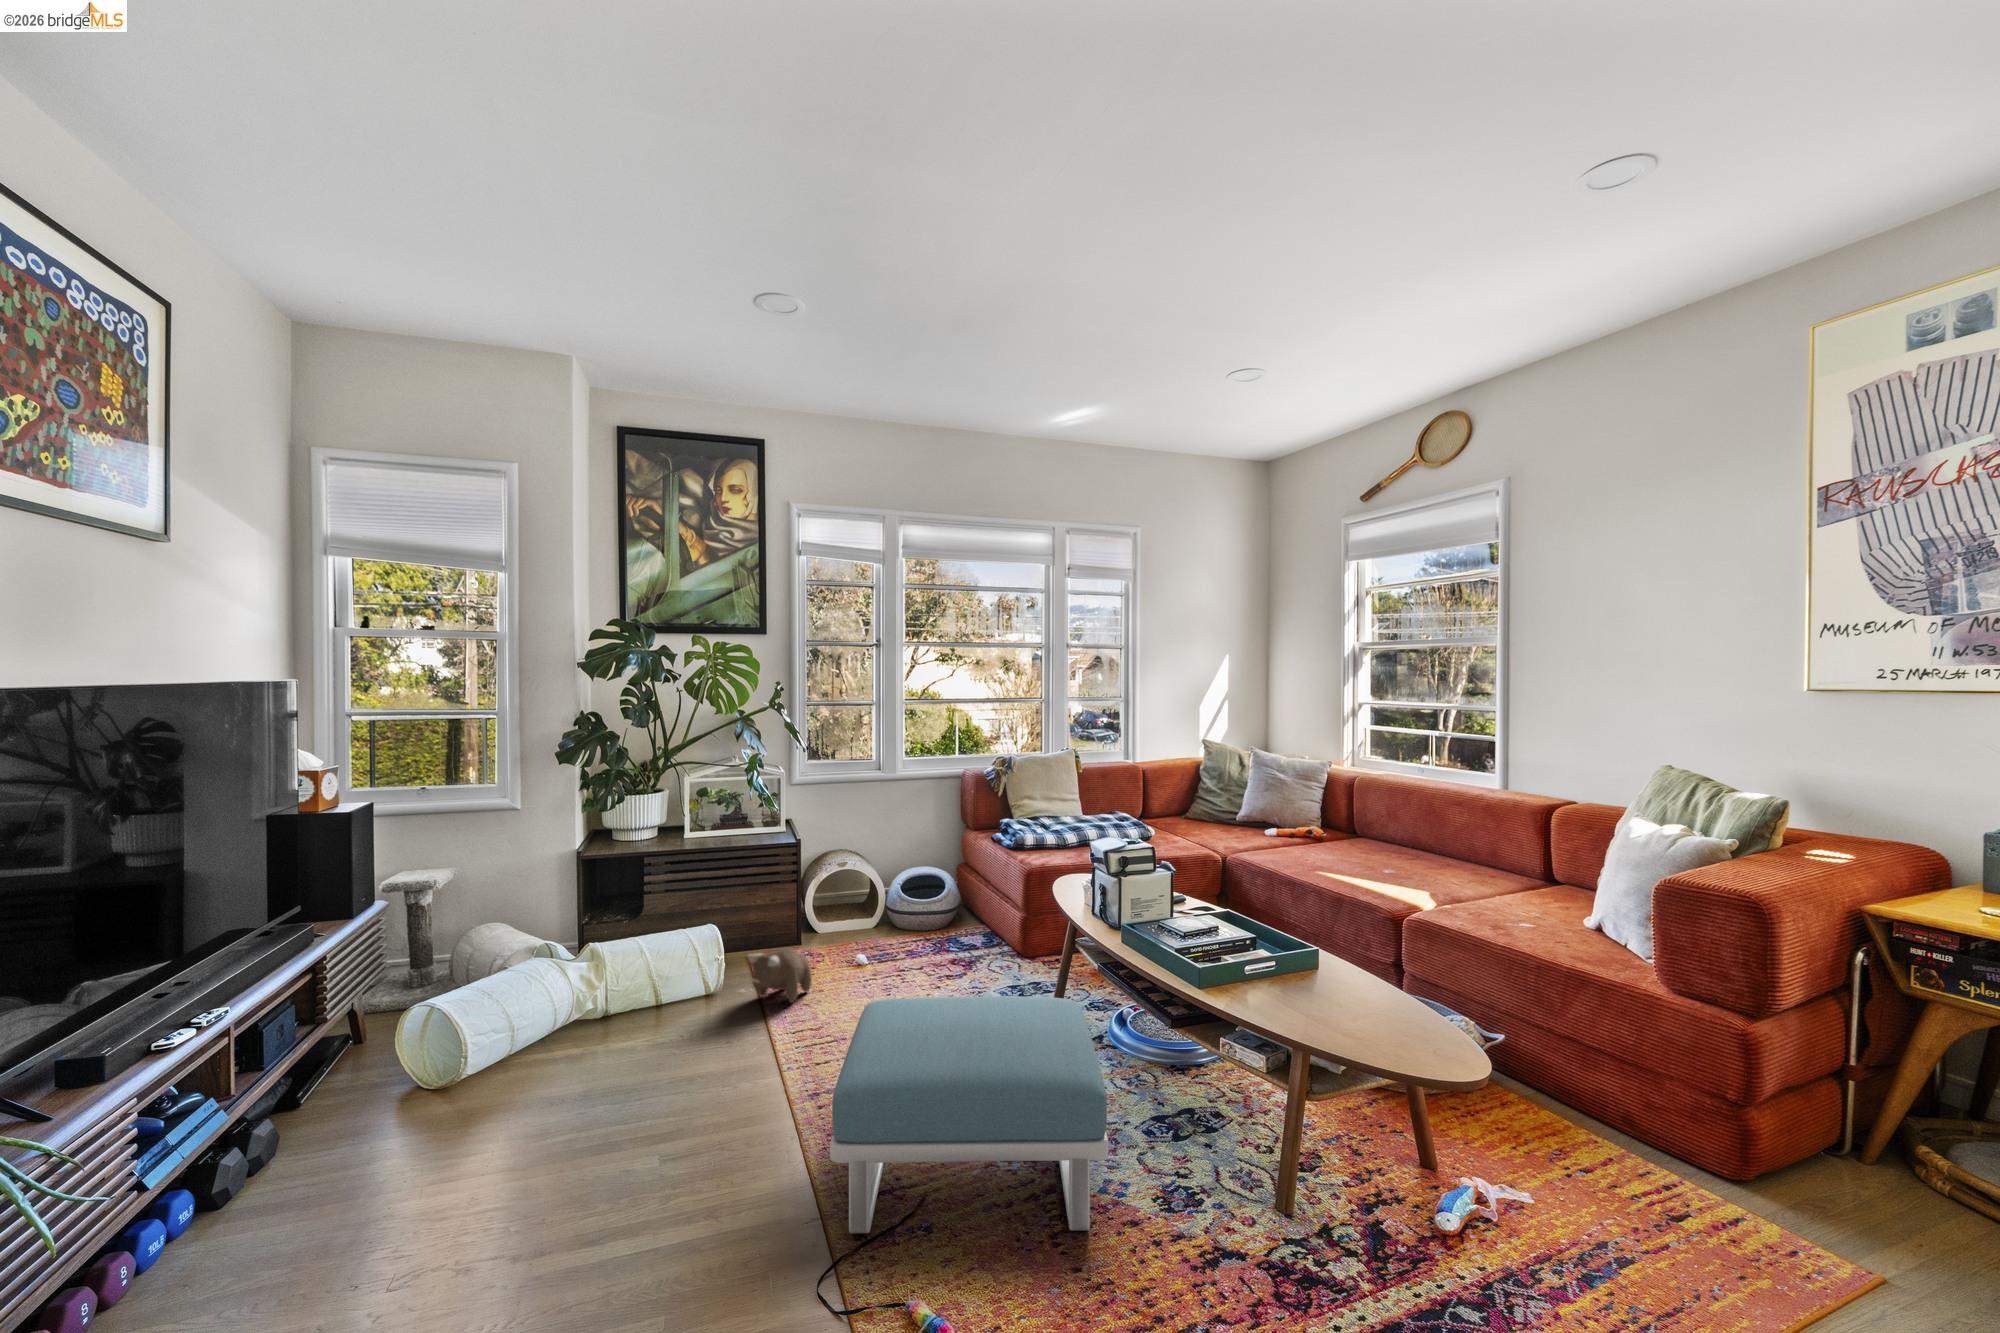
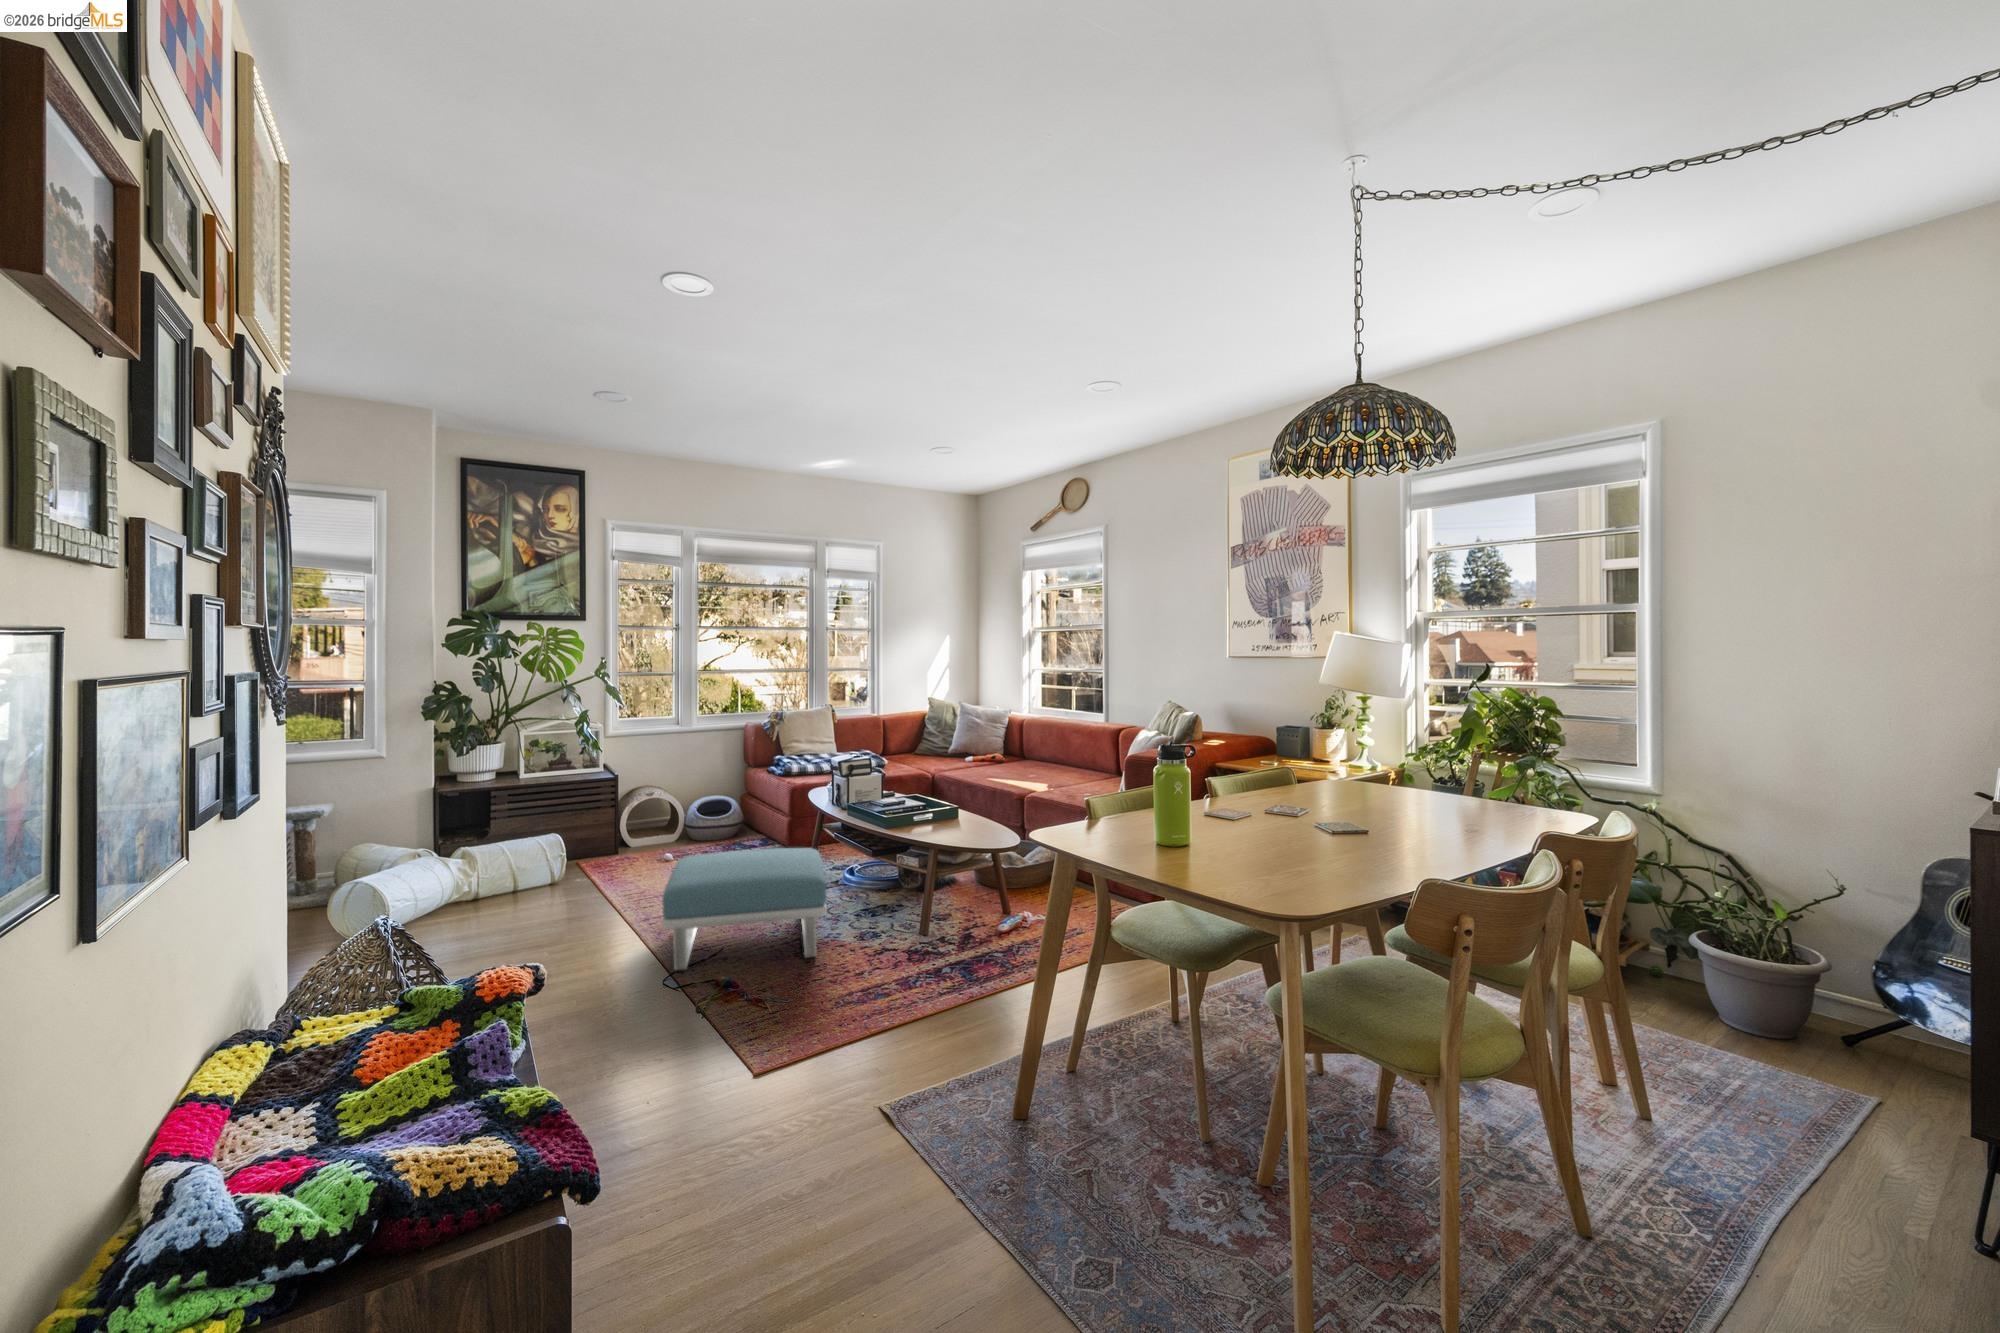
plush toy: present [747,948,812,1002] -> none [585,846,634,882]

